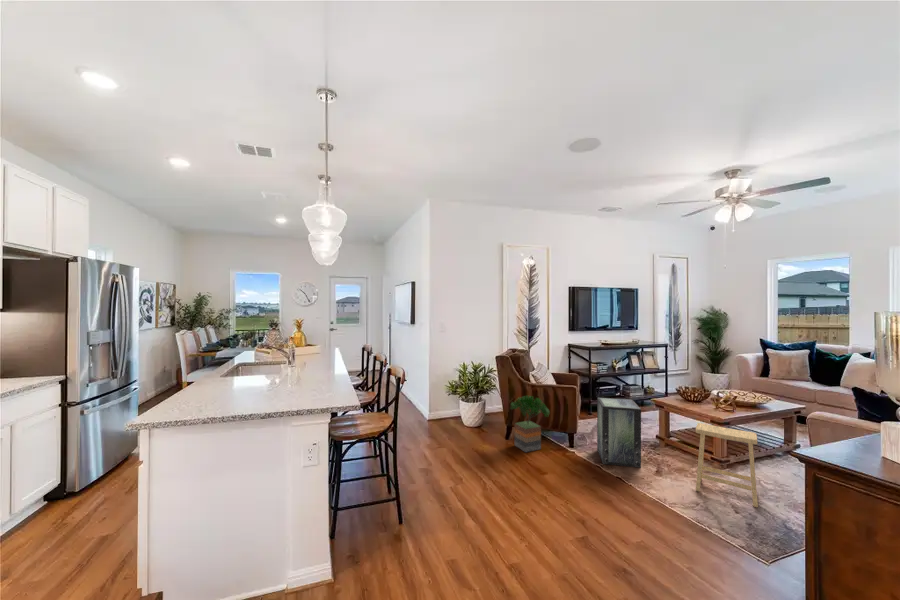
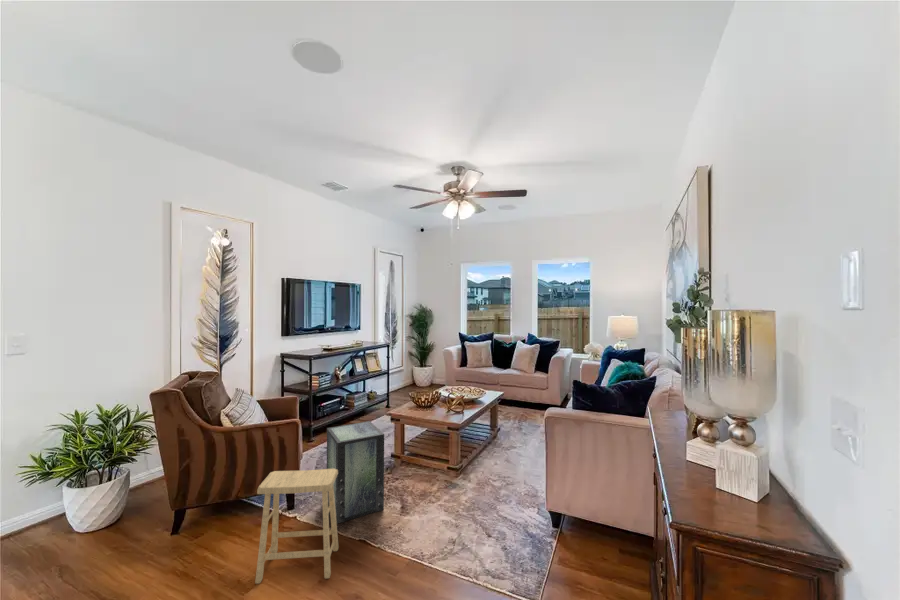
potted tree: present [511,396,549,452] -> none [178,449,256,553]
footstool: present [696,423,758,507] -> present [255,469,339,584]

